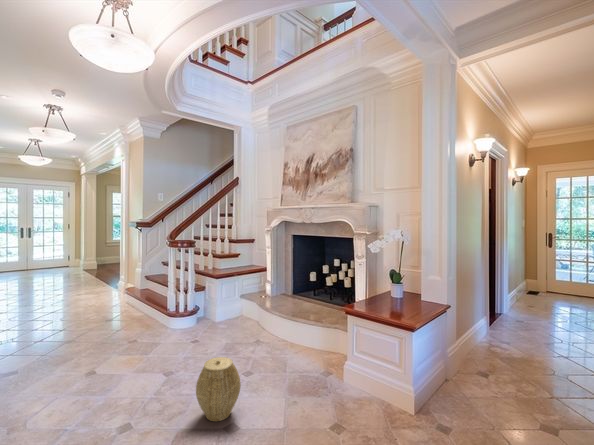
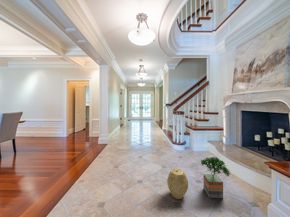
potted tree: none [253,316,303,393] -> present [201,157,230,198]

